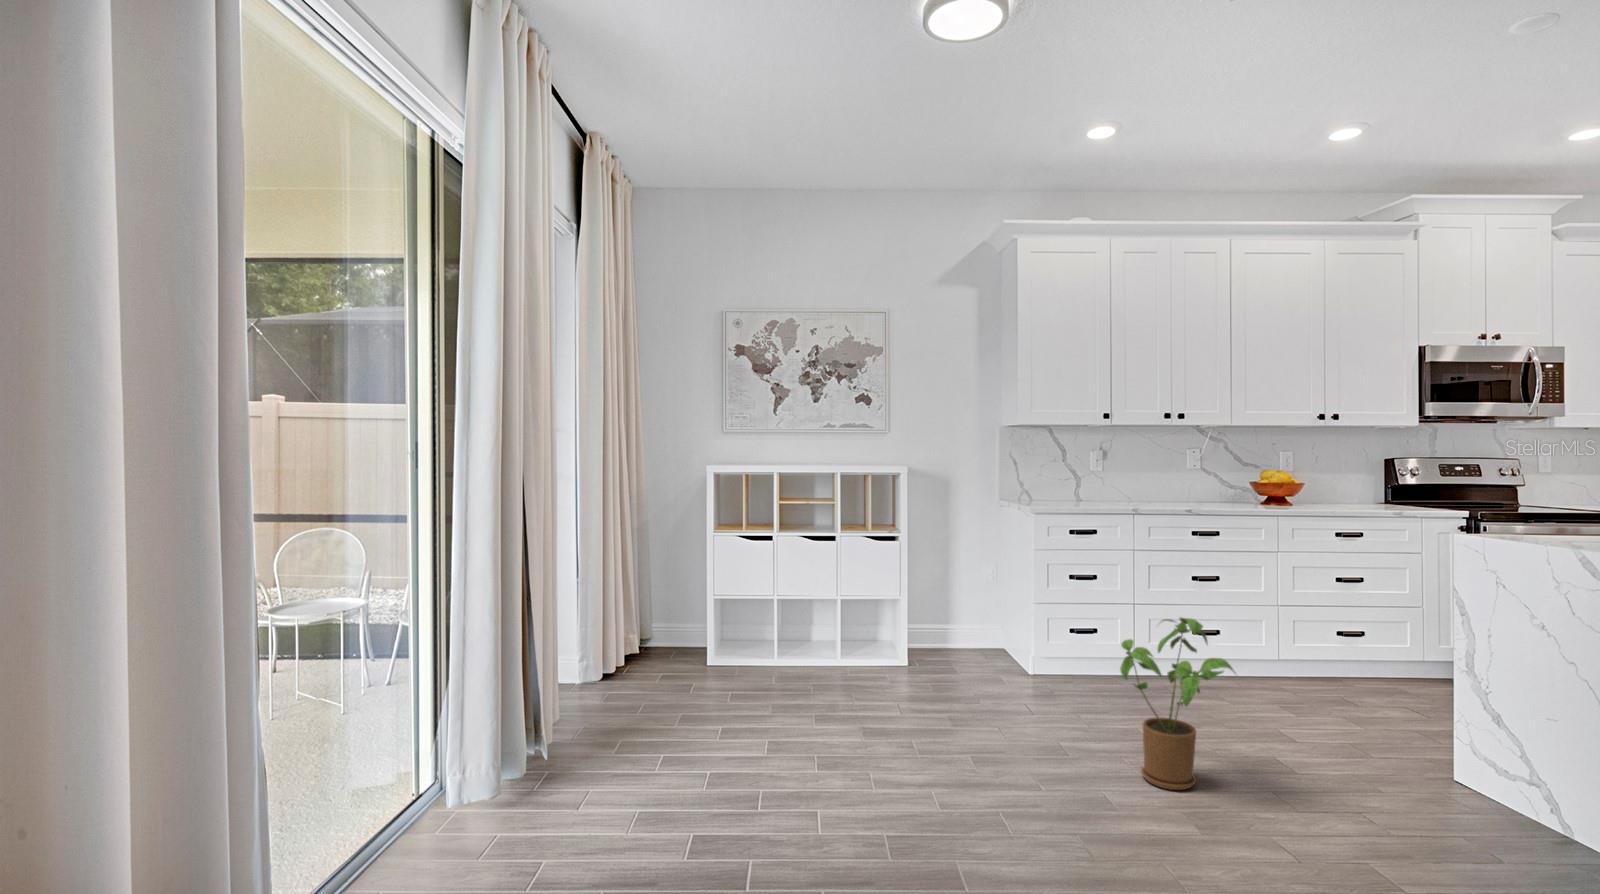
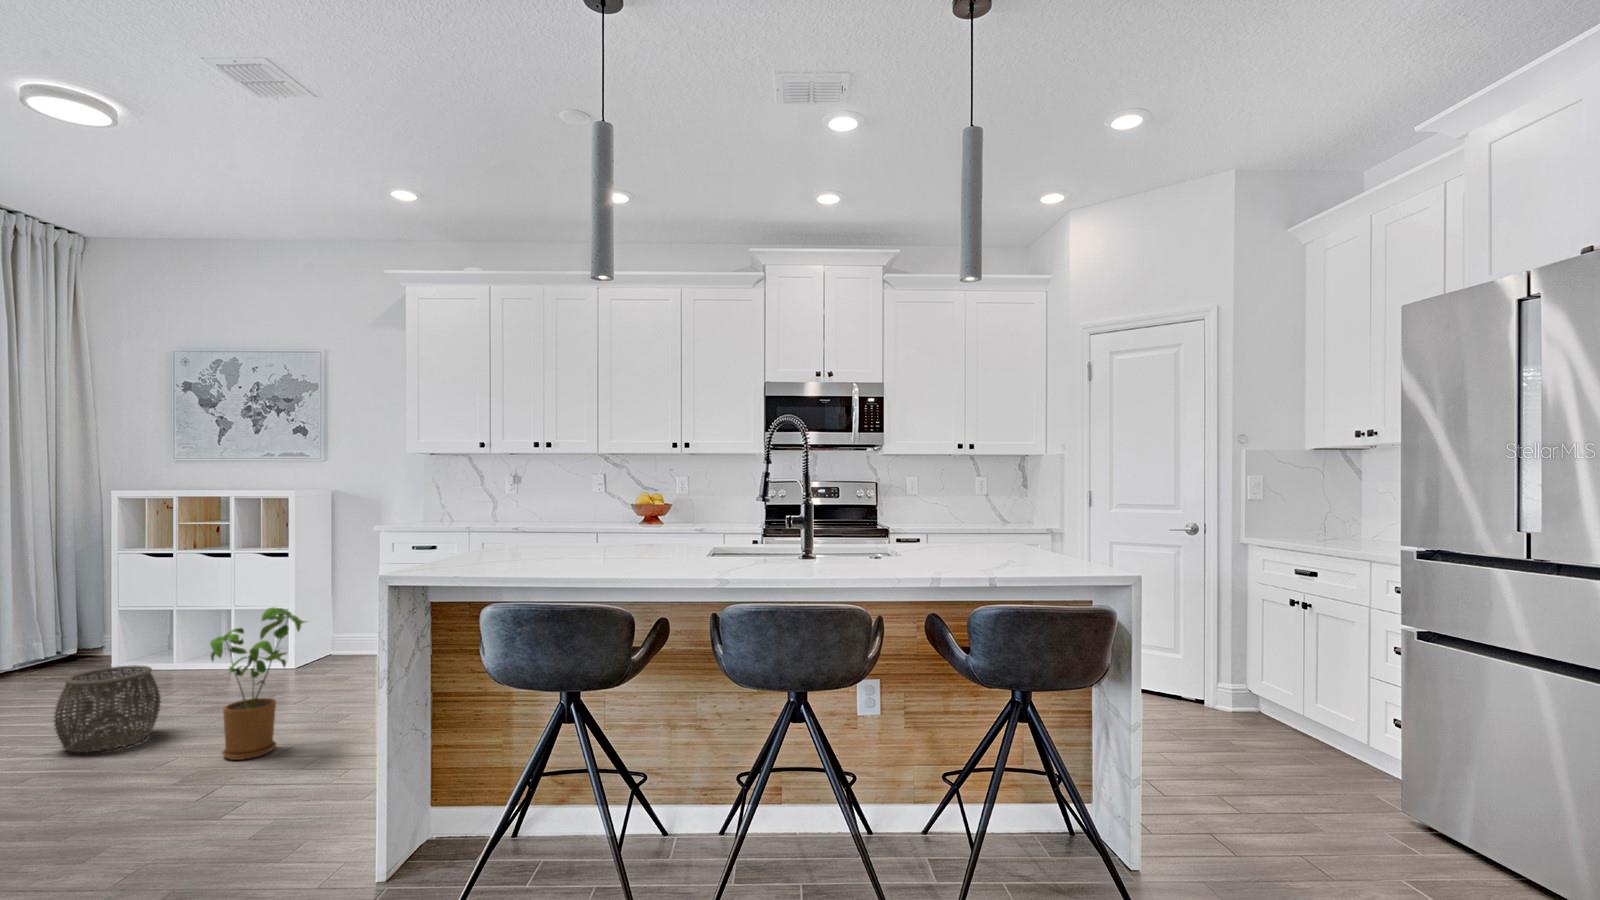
woven basket: none [930,677,1022,780] -> present [54,665,161,753]

